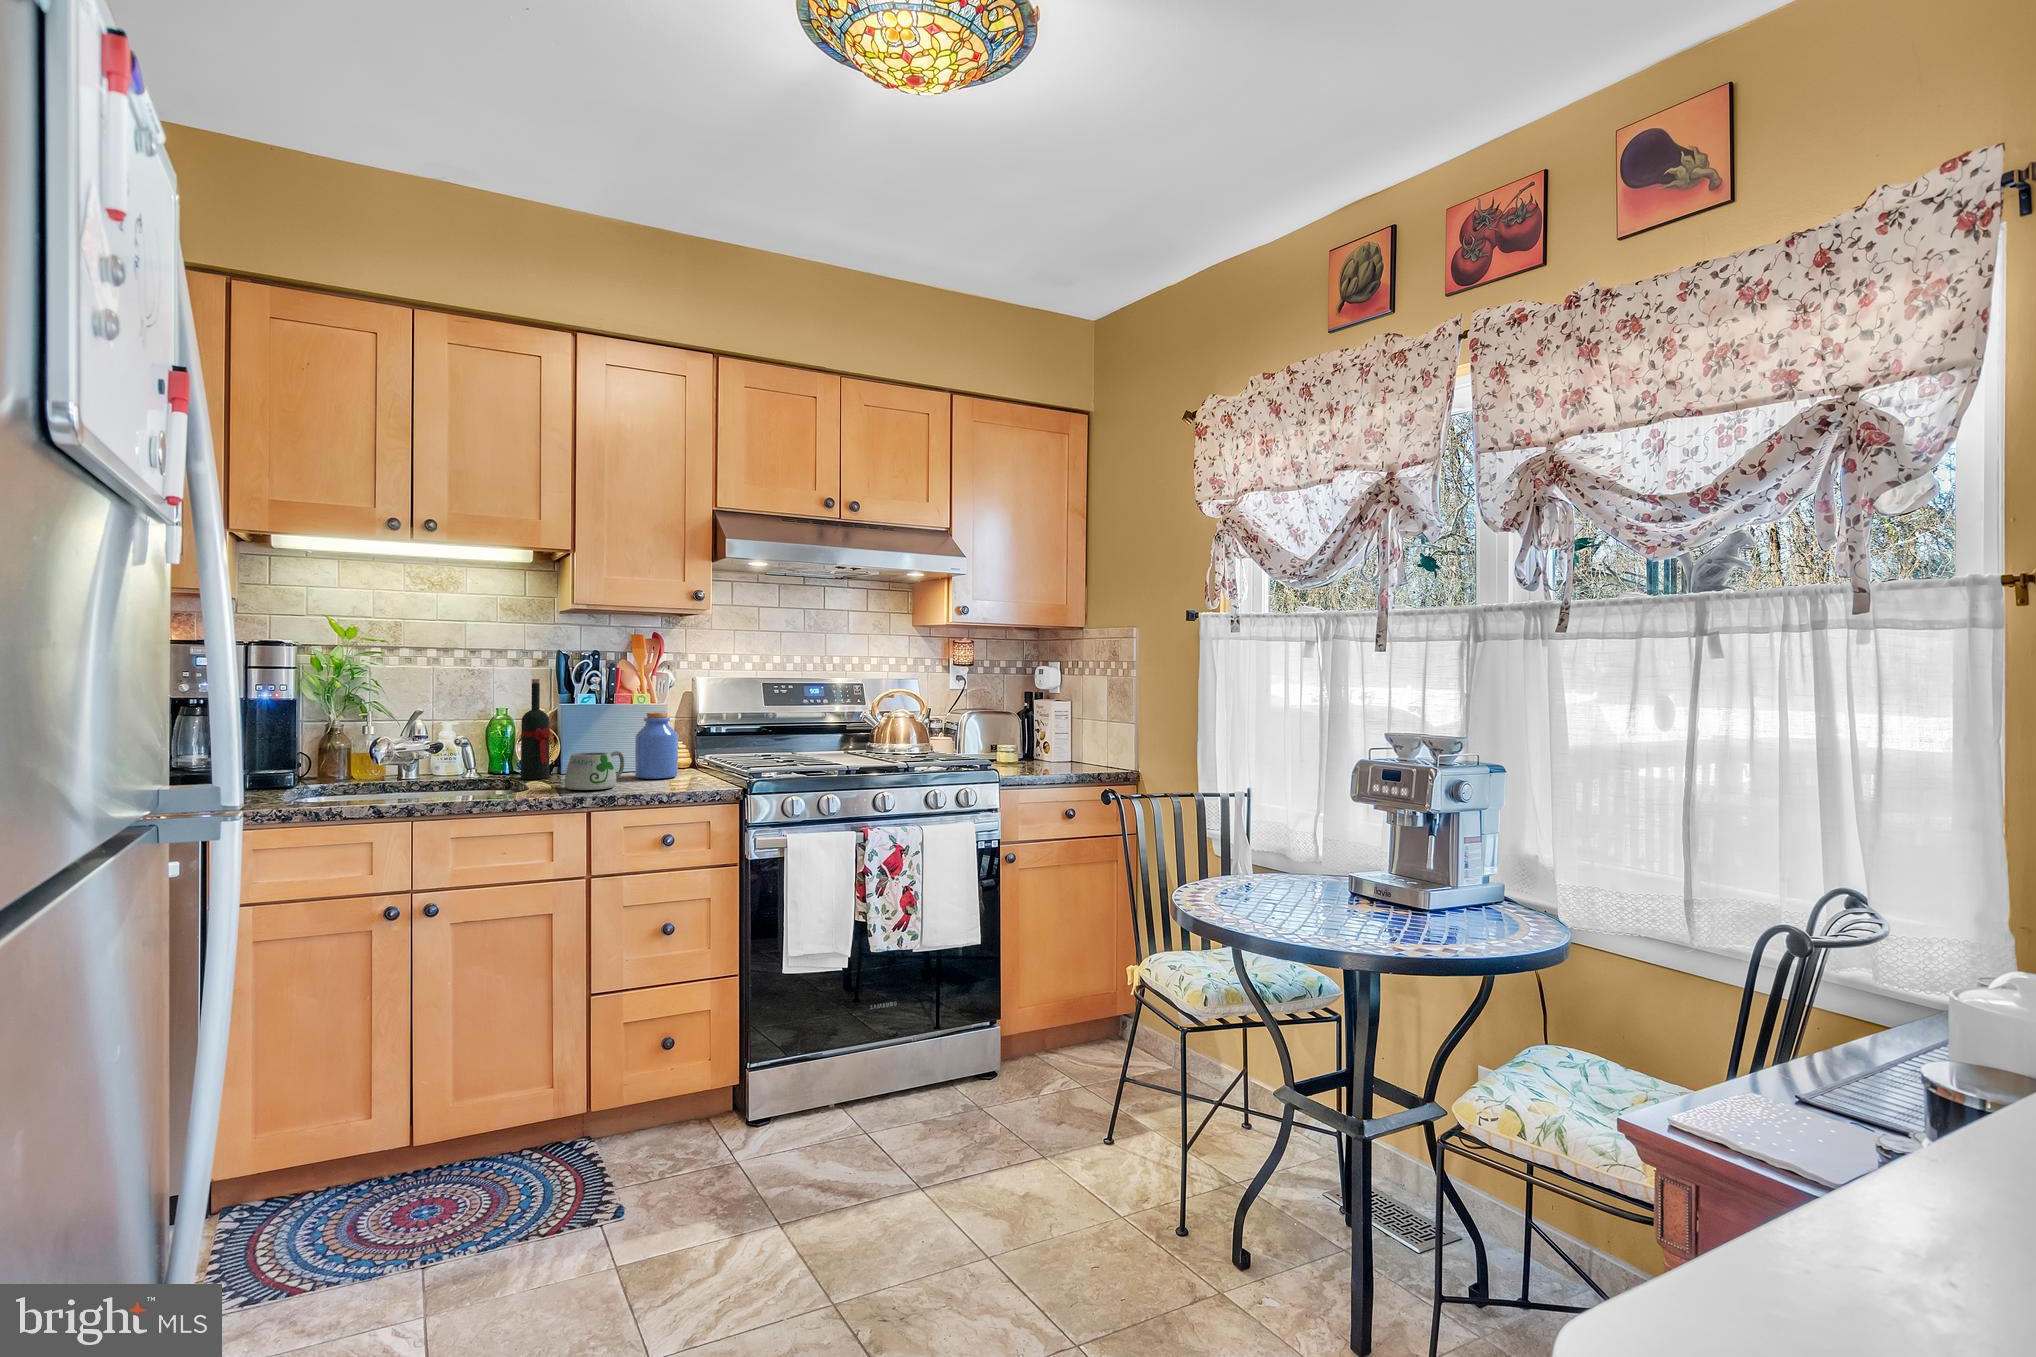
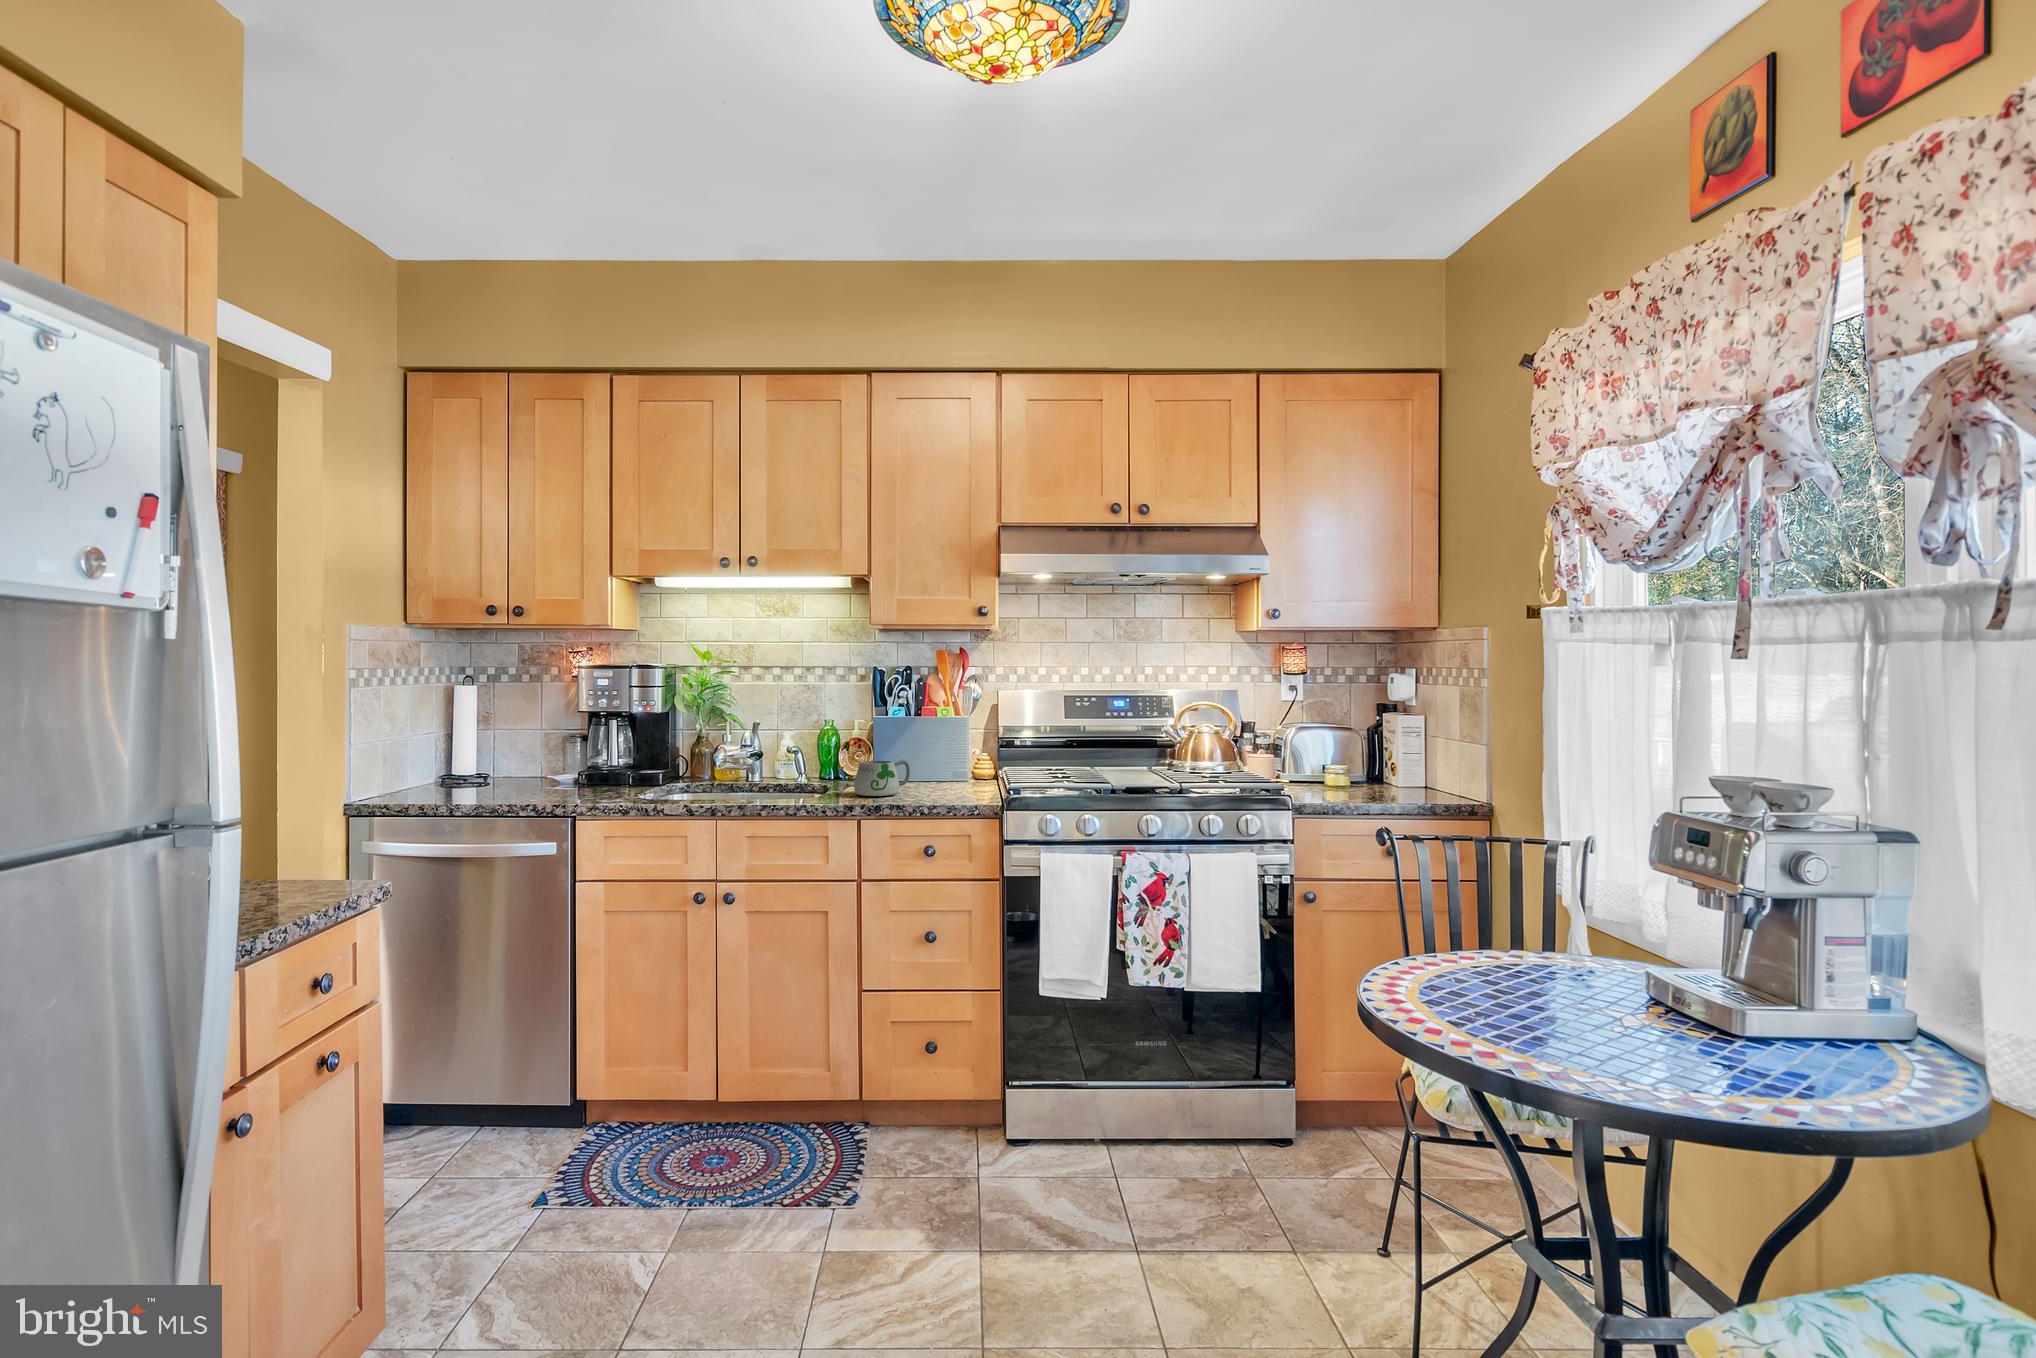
wine bottle: present [521,679,550,779] -> none [836,691,860,783]
jar: present [635,712,678,779] -> none [928,724,966,788]

